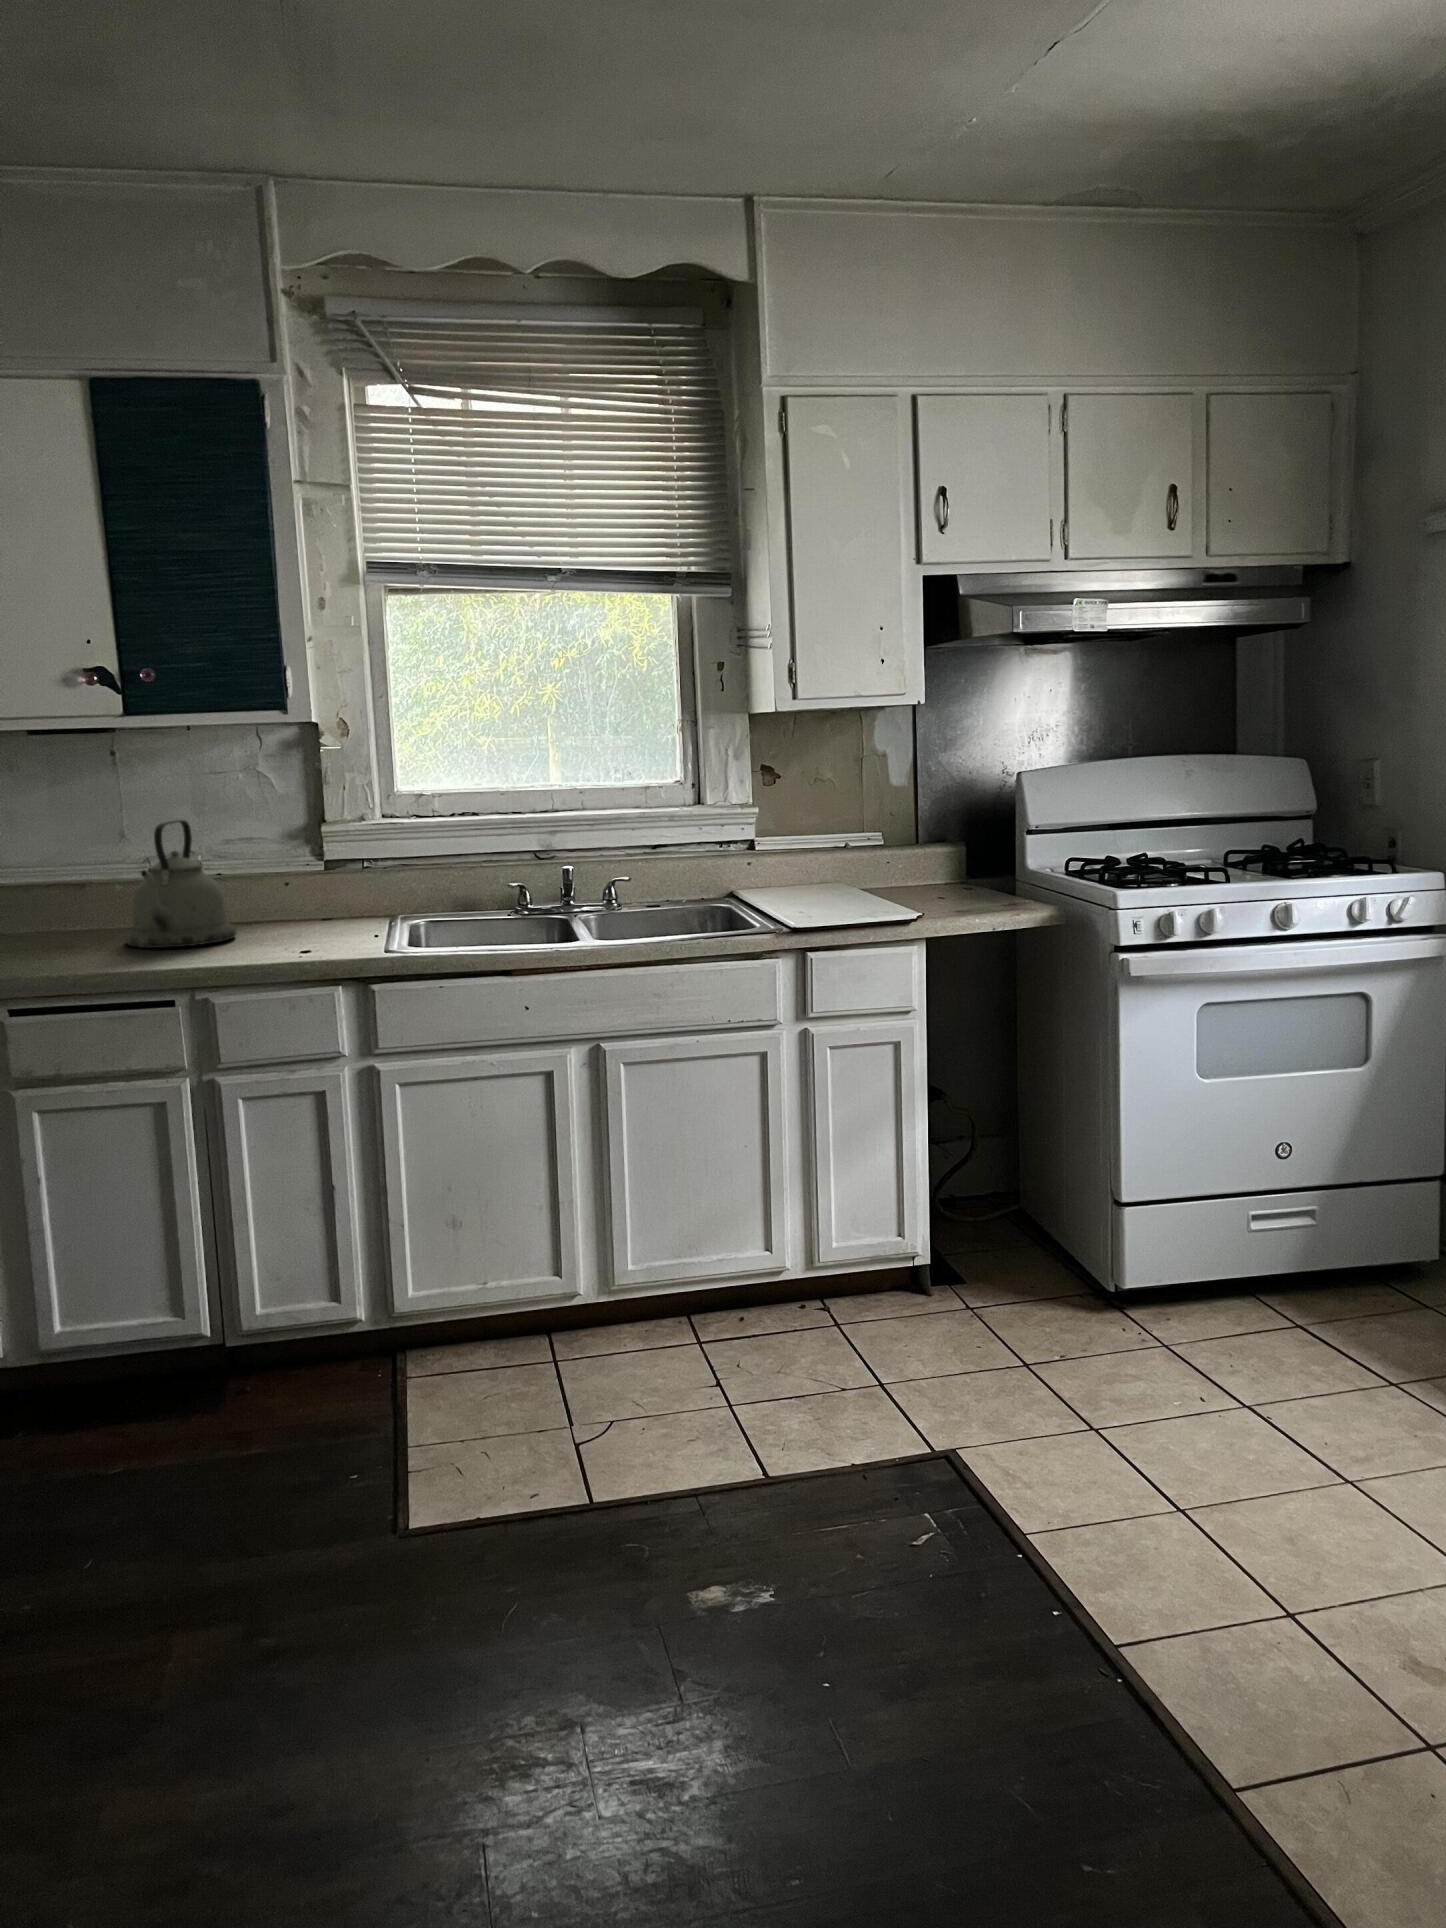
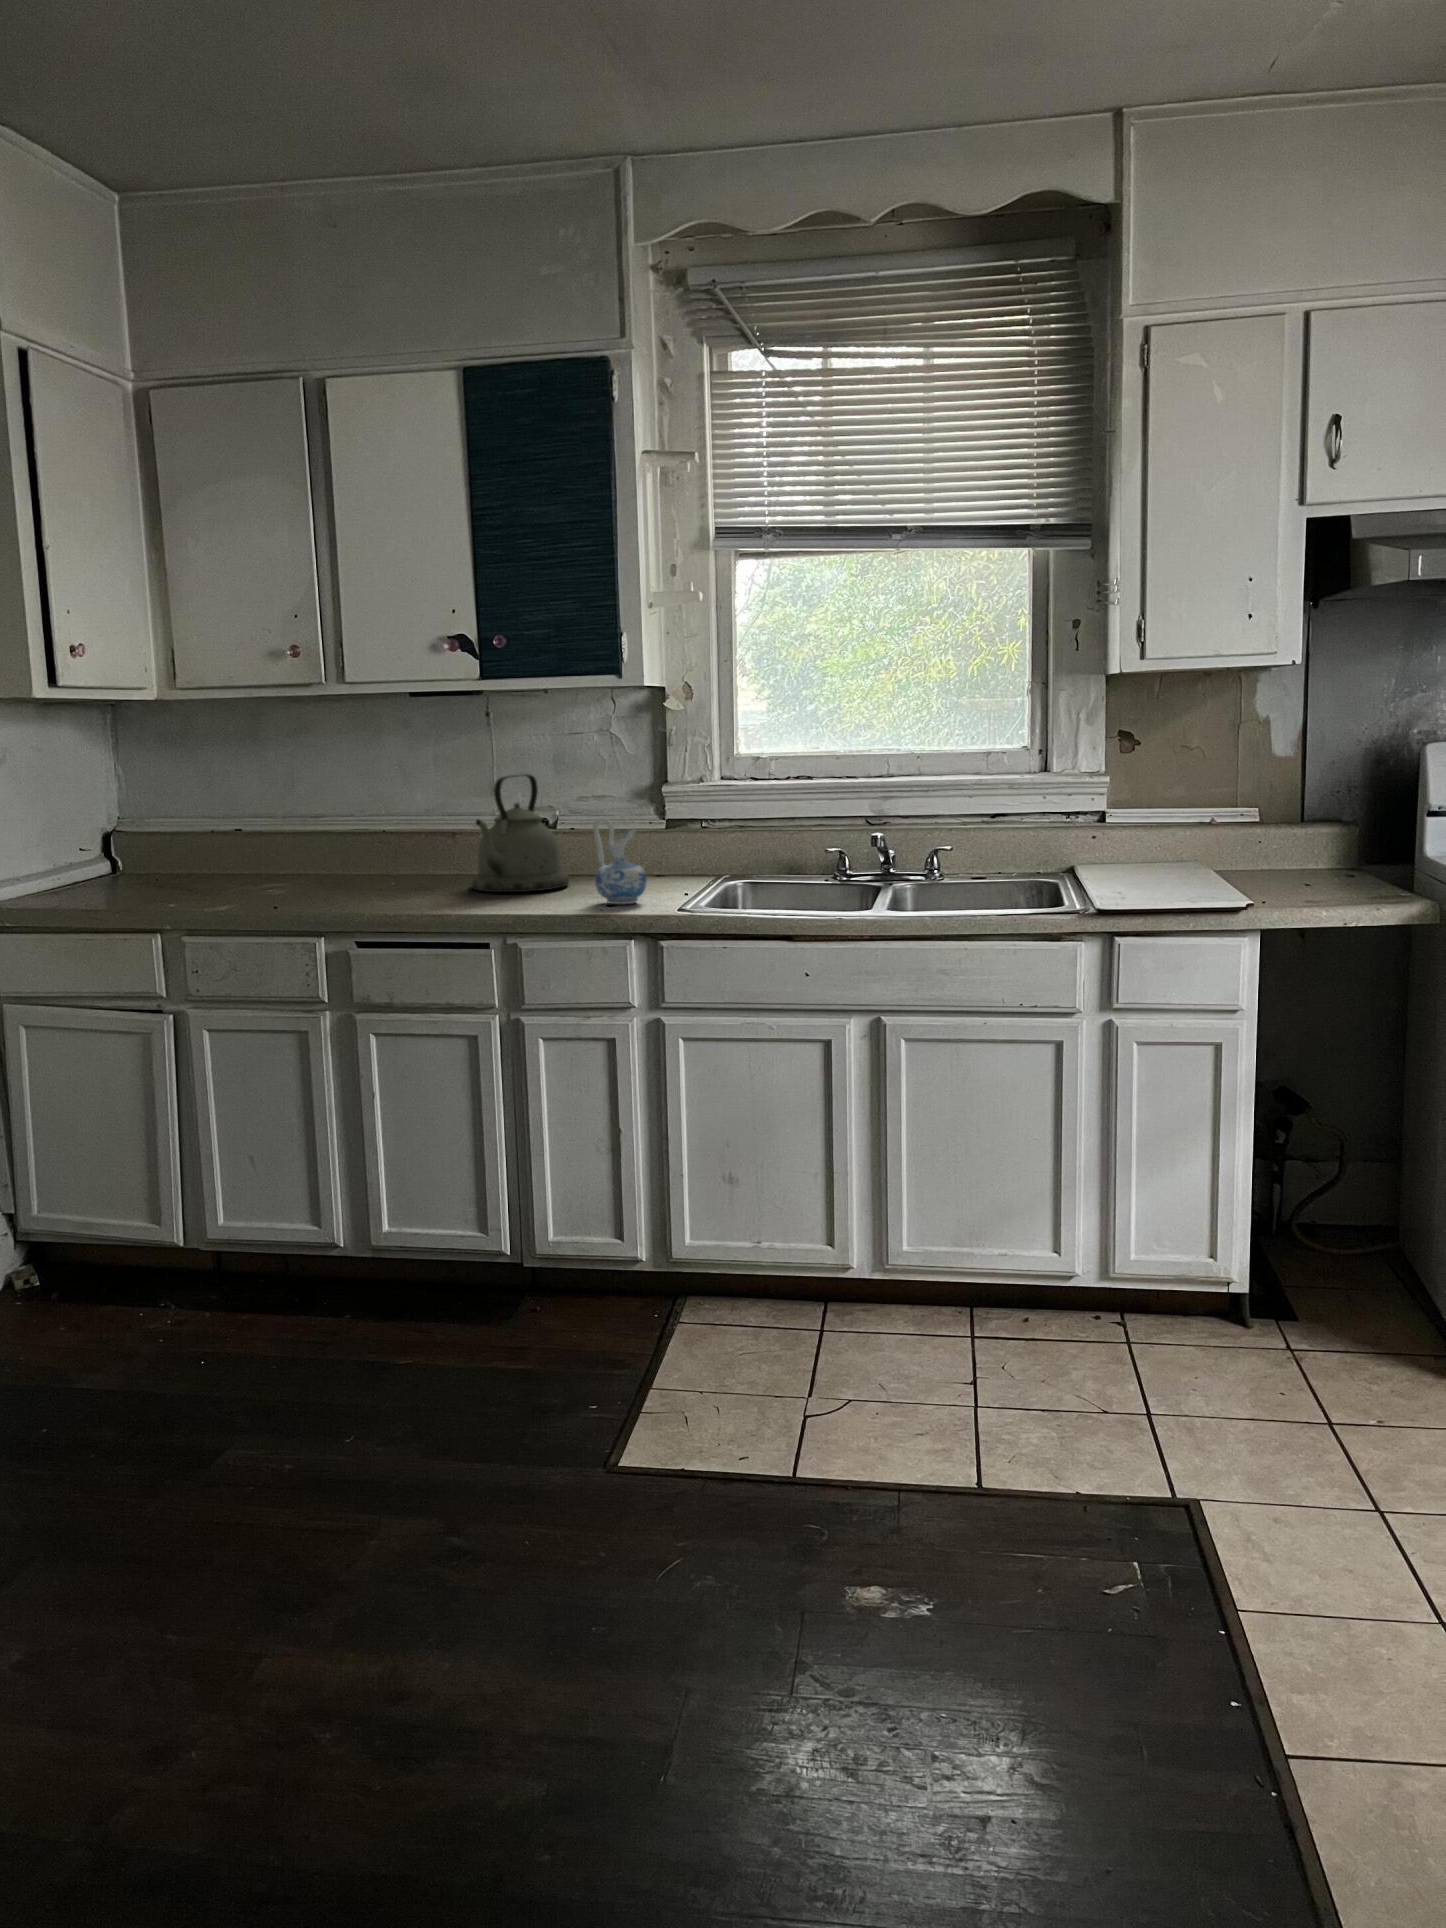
ceramic pitcher: none [279,862,340,952] -> present [593,817,647,904]

